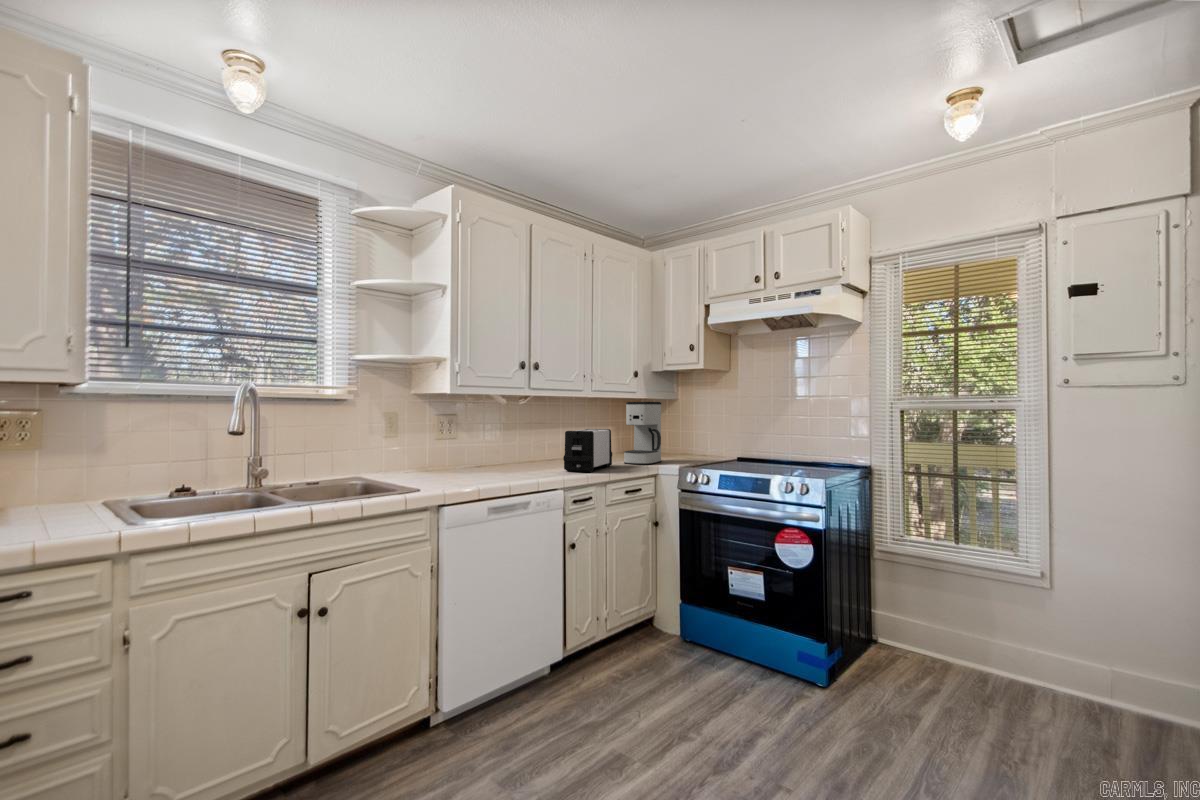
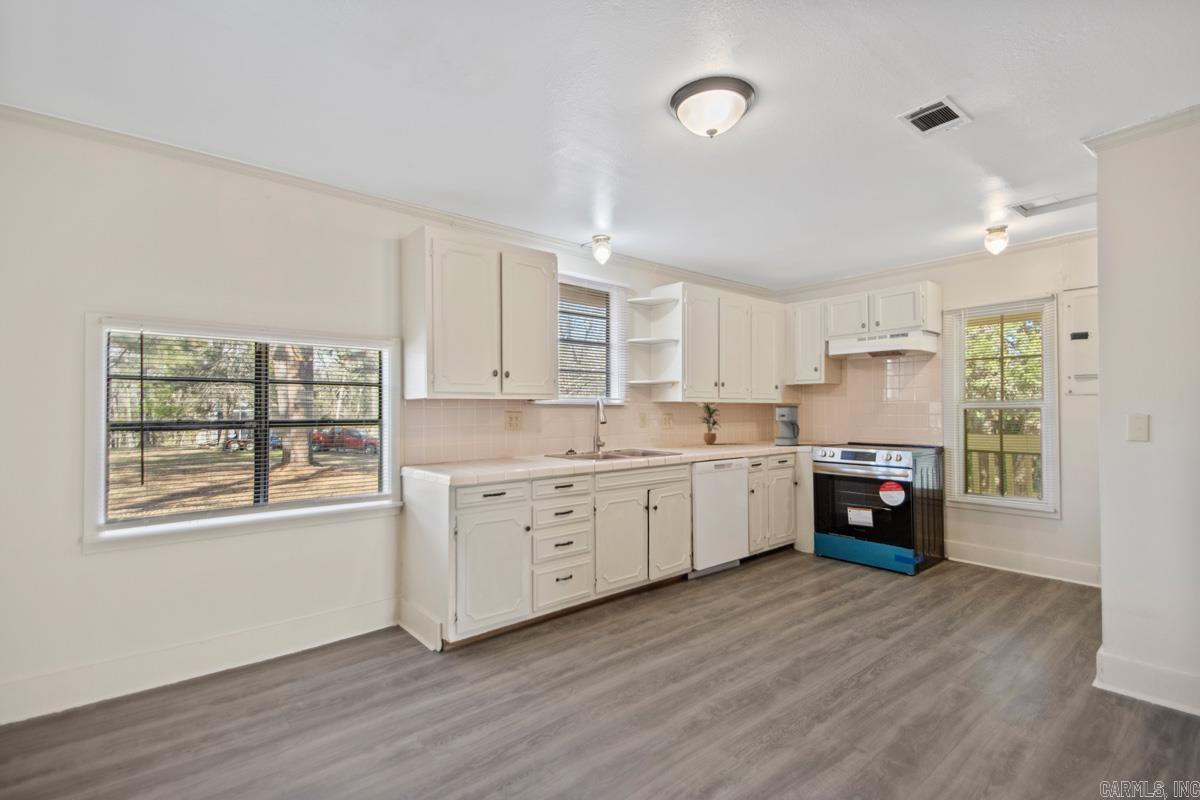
potted plant: none [509,393,549,462] -> present [703,403,719,444]
toaster: present [563,429,612,472] -> none [743,423,769,448]

